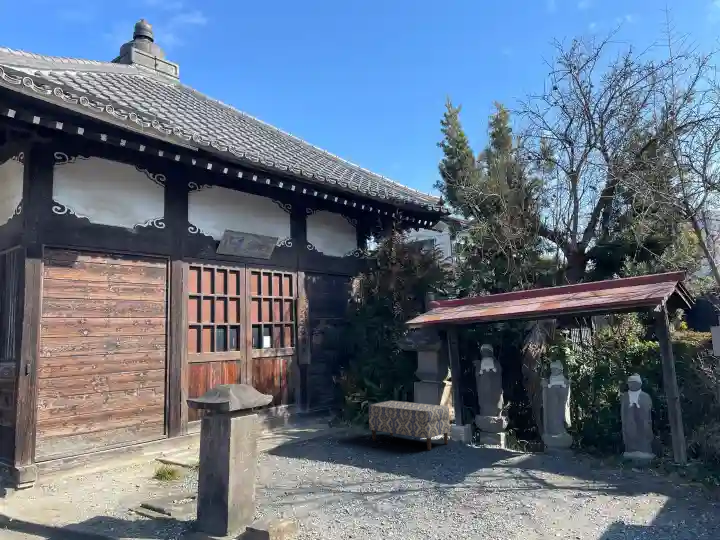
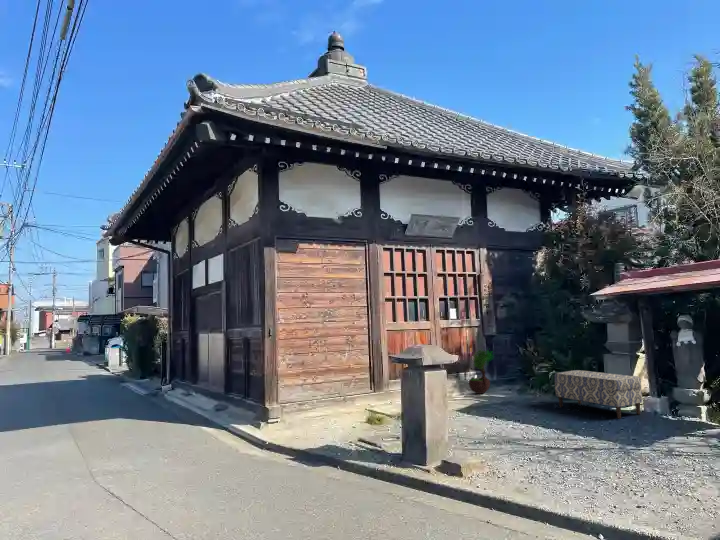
potted tree: none [280,377,309,430] -> present [469,350,492,394]

